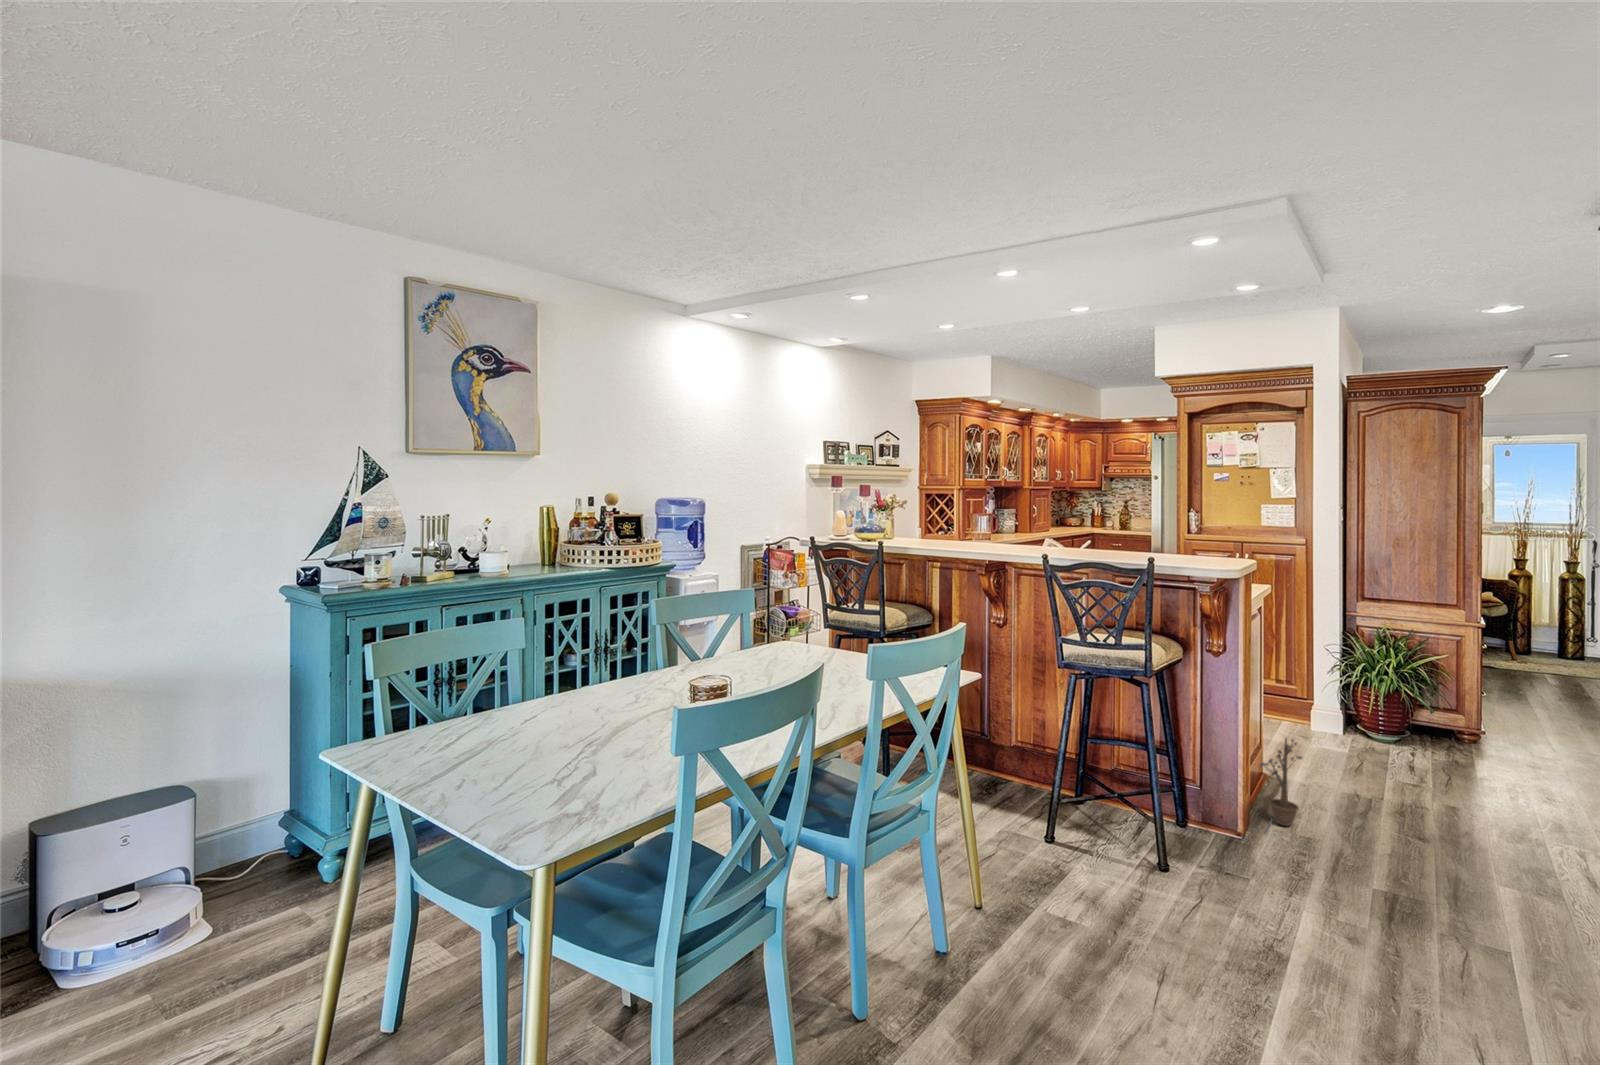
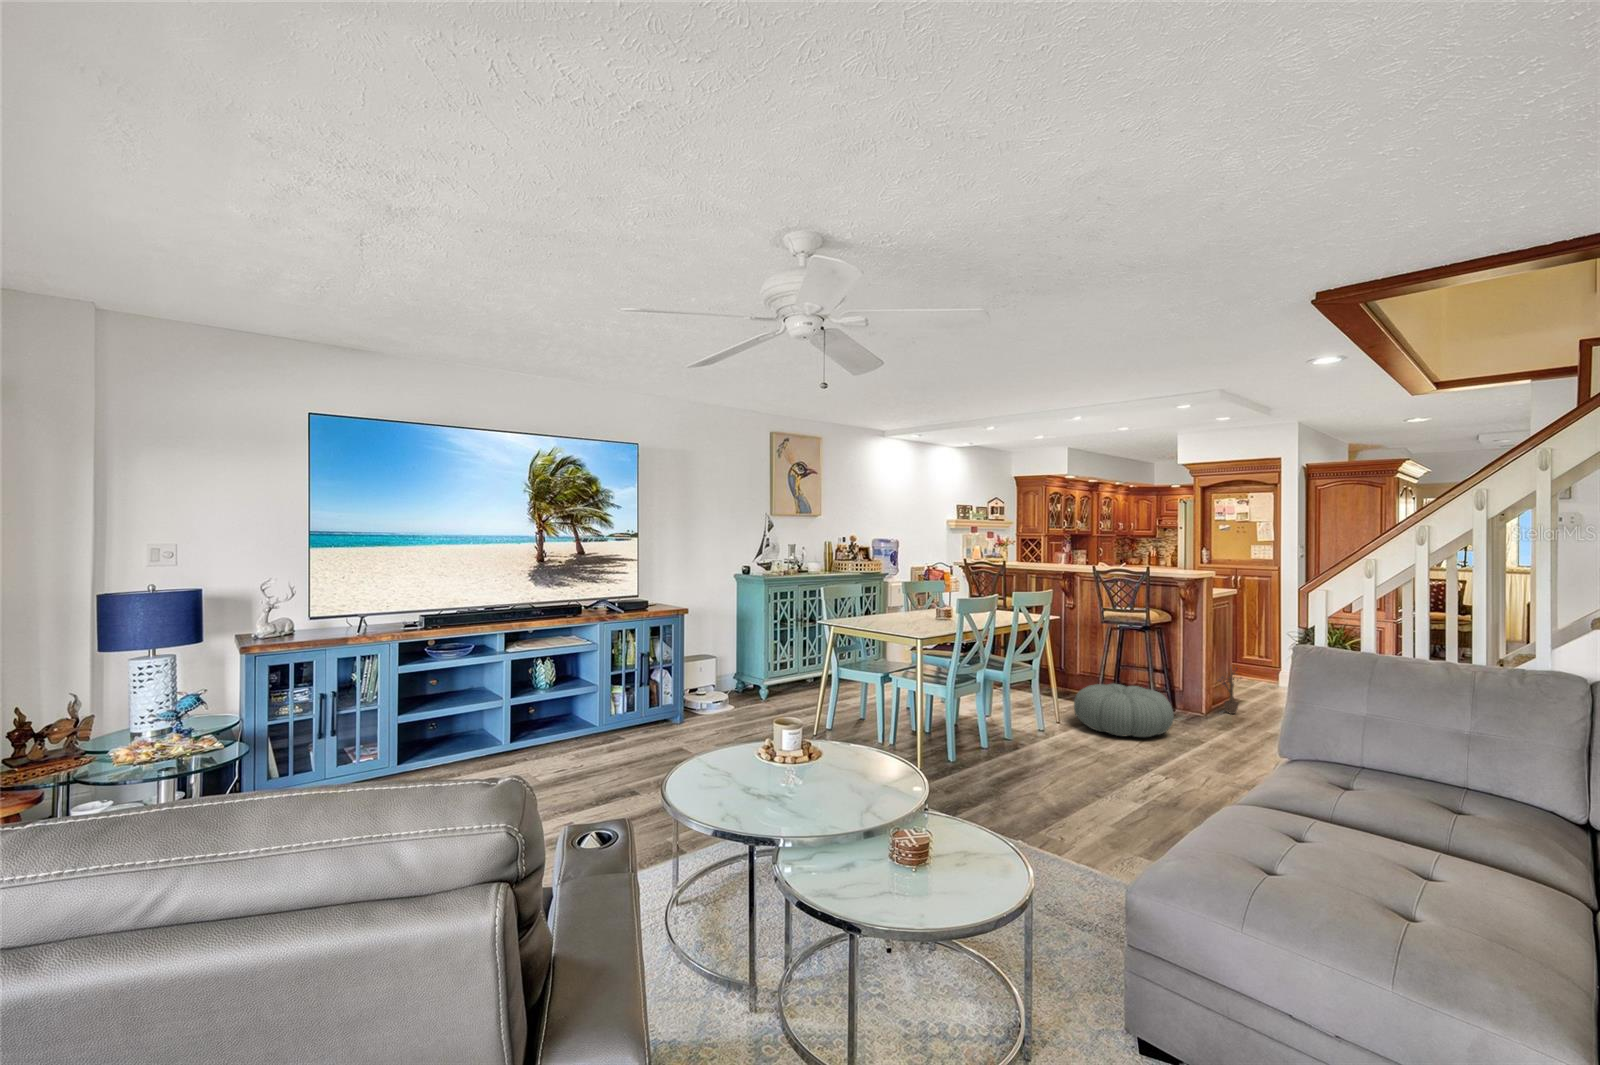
pouf: none [1006,796,1213,943] -> present [1074,684,1174,737]

